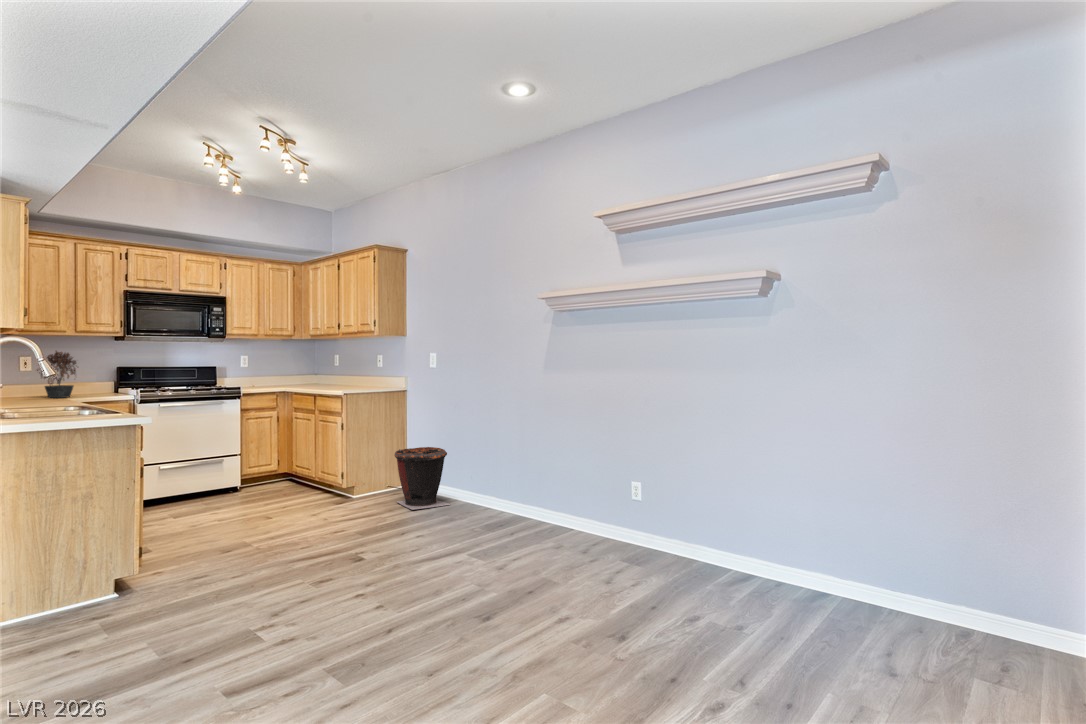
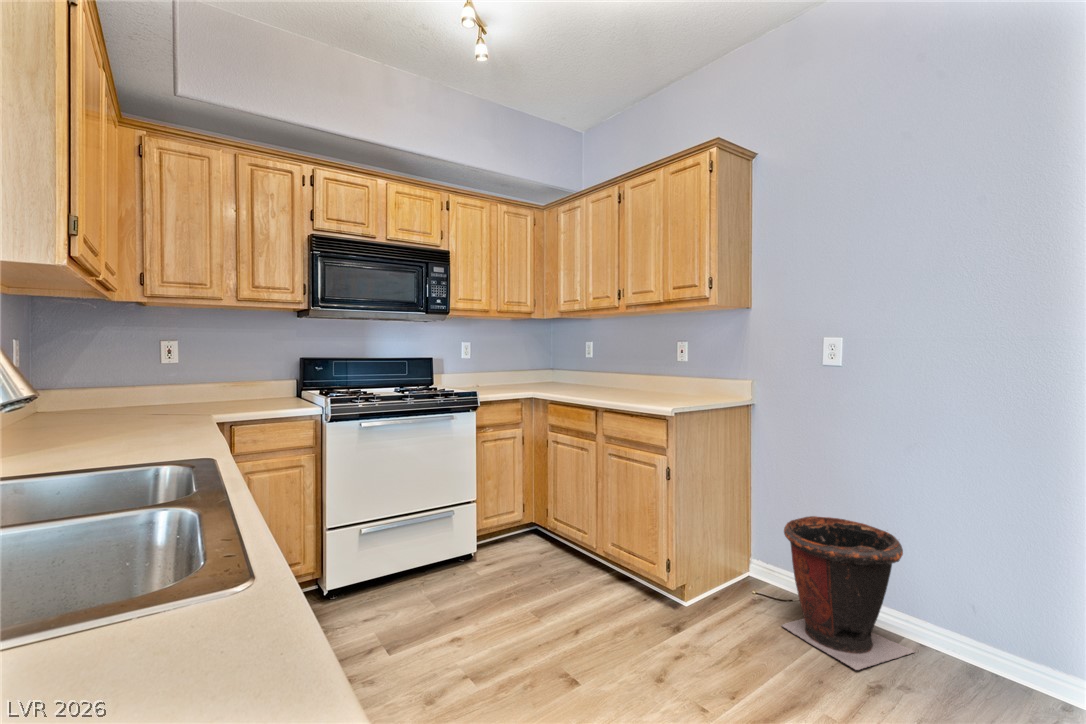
potted plant: present [37,351,76,398] -> none [168,330,241,412]

